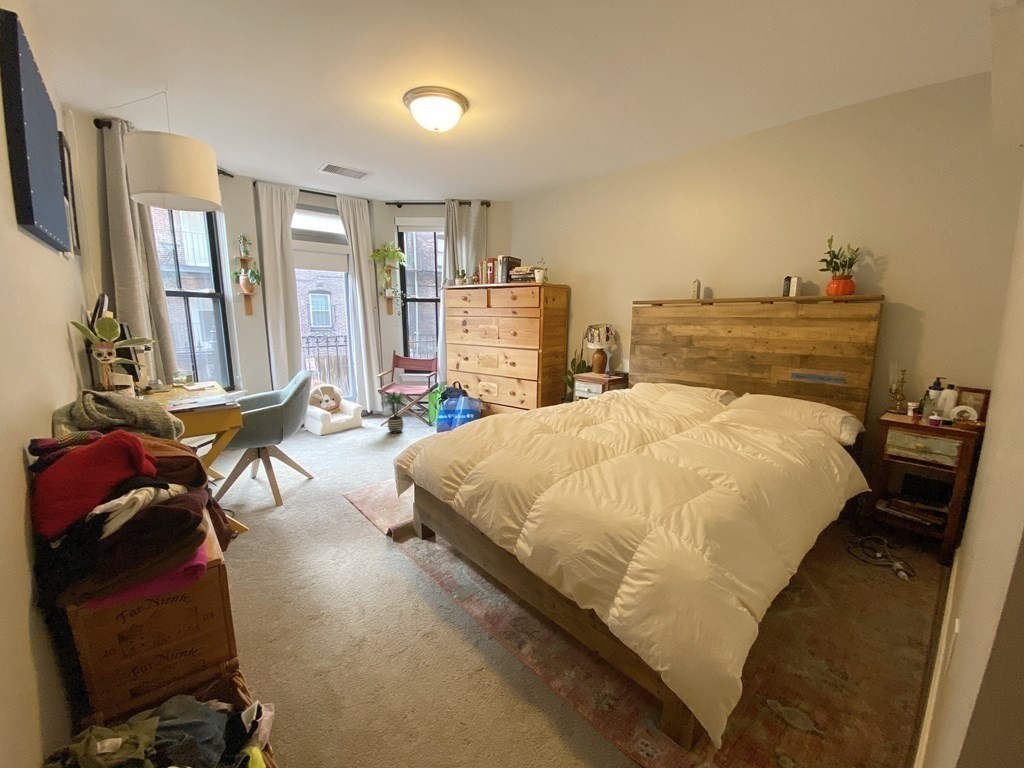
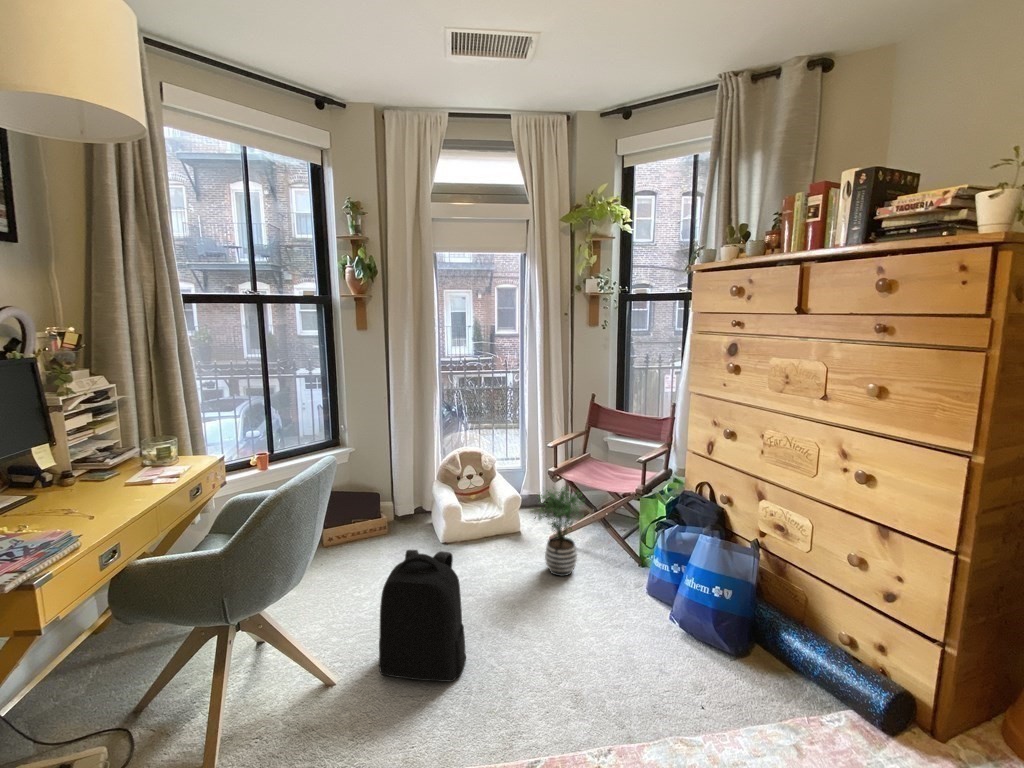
backpack: none [335,413,376,470] -> present [379,550,466,682]

